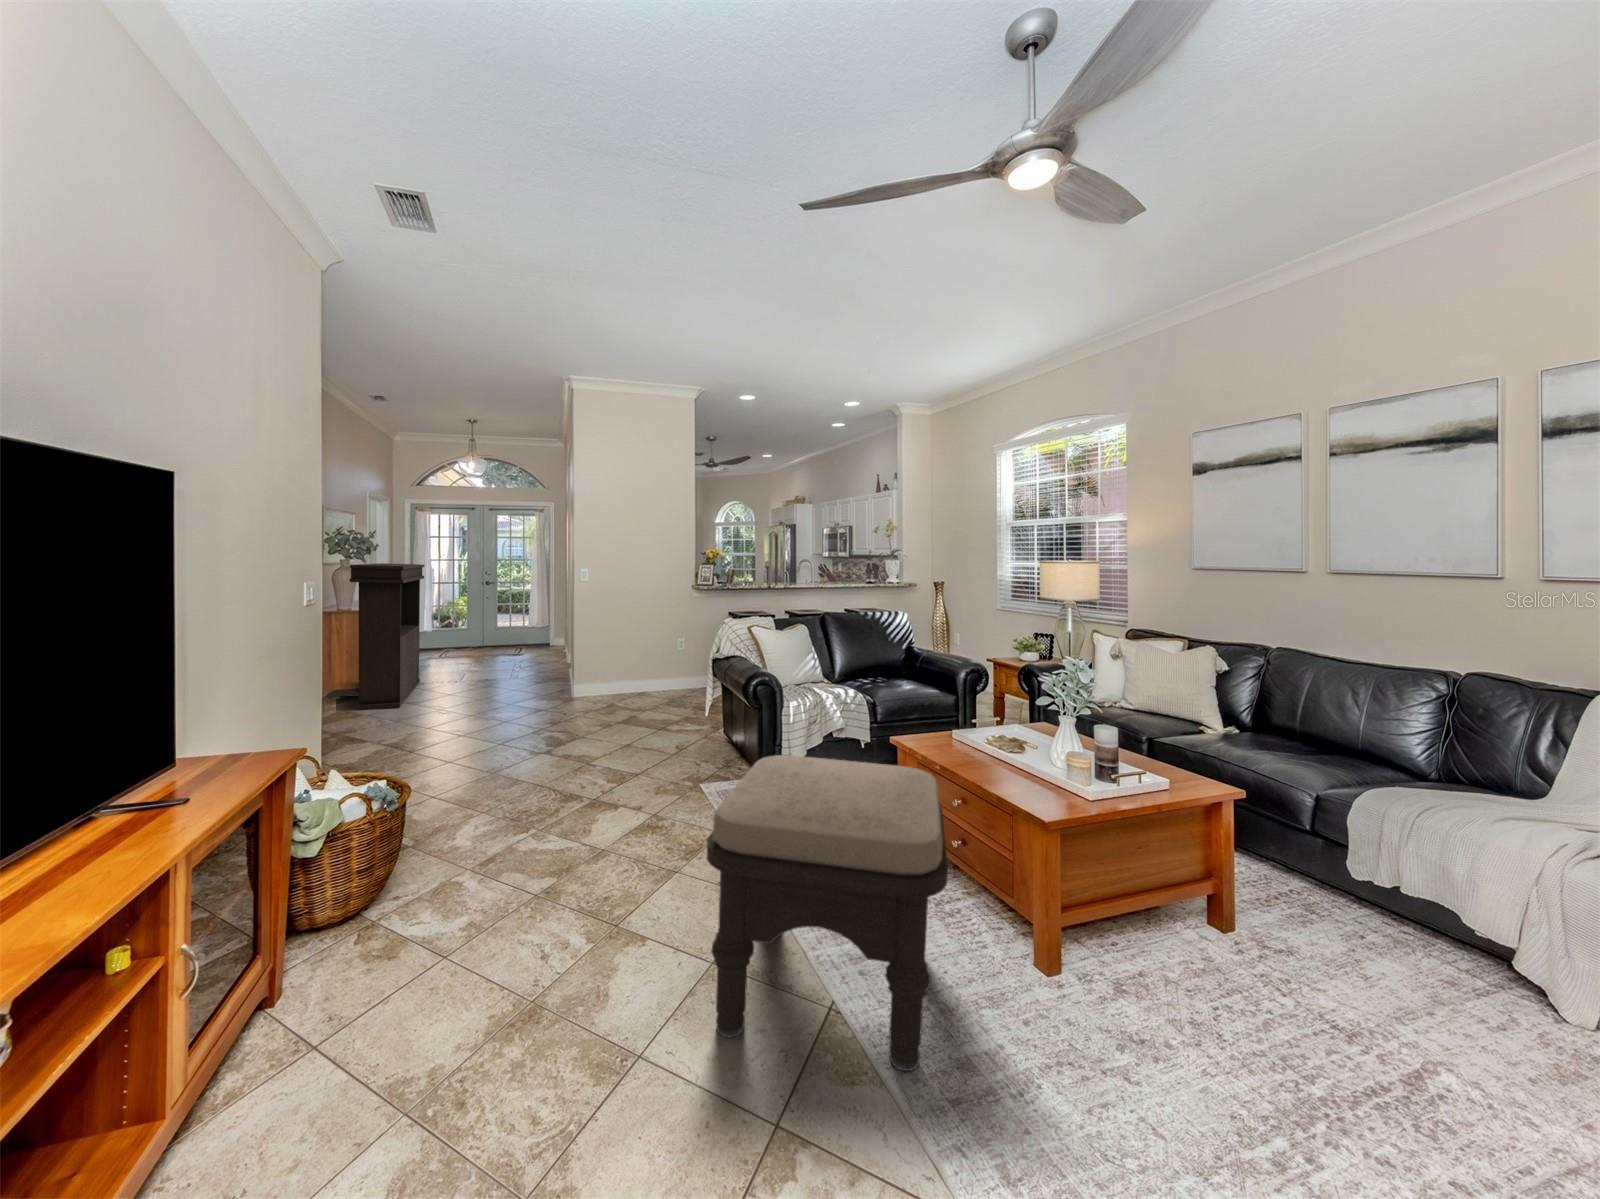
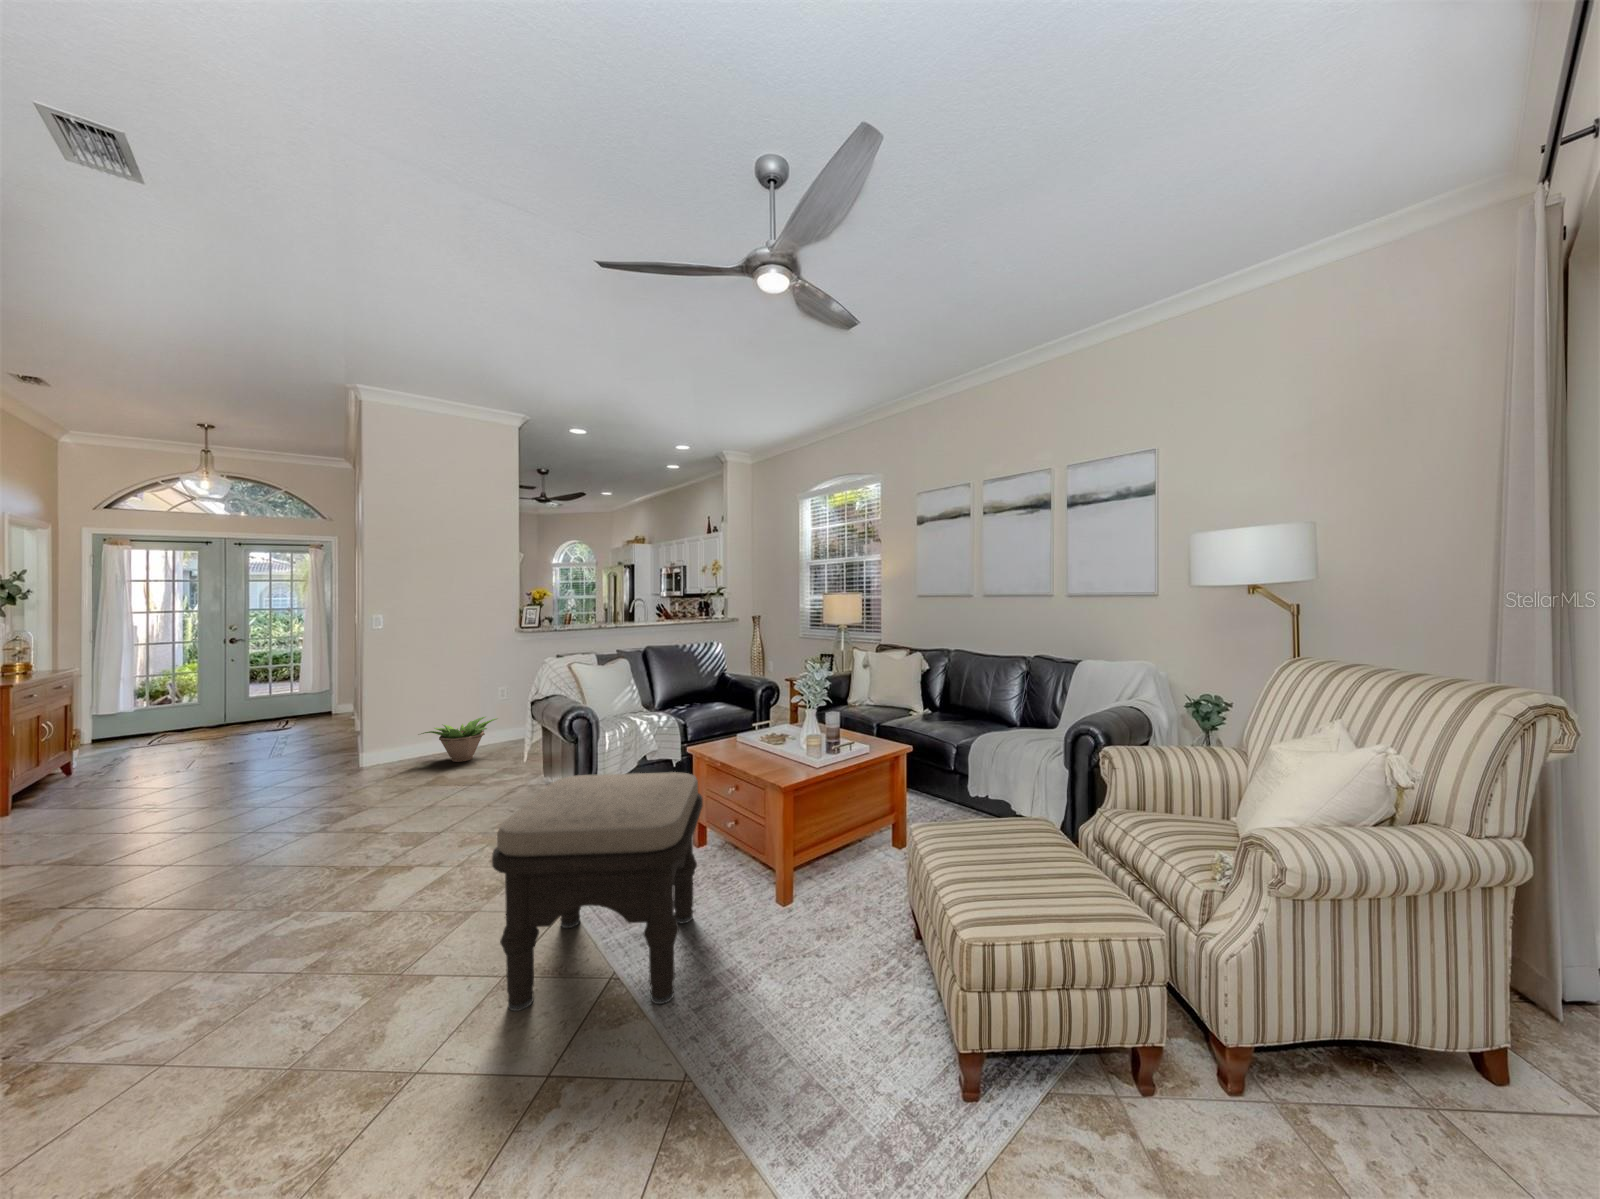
console table: present [350,563,424,710] -> none [120,627,218,789]
decorative plant: none [592,672,667,716] -> present [421,717,498,762]

